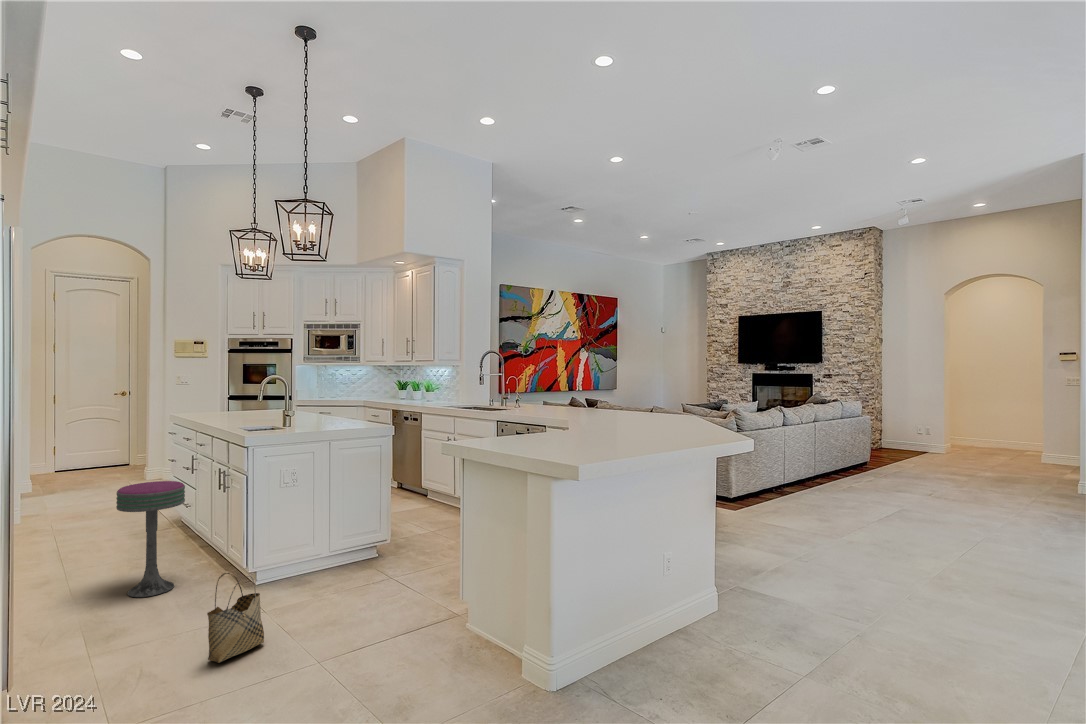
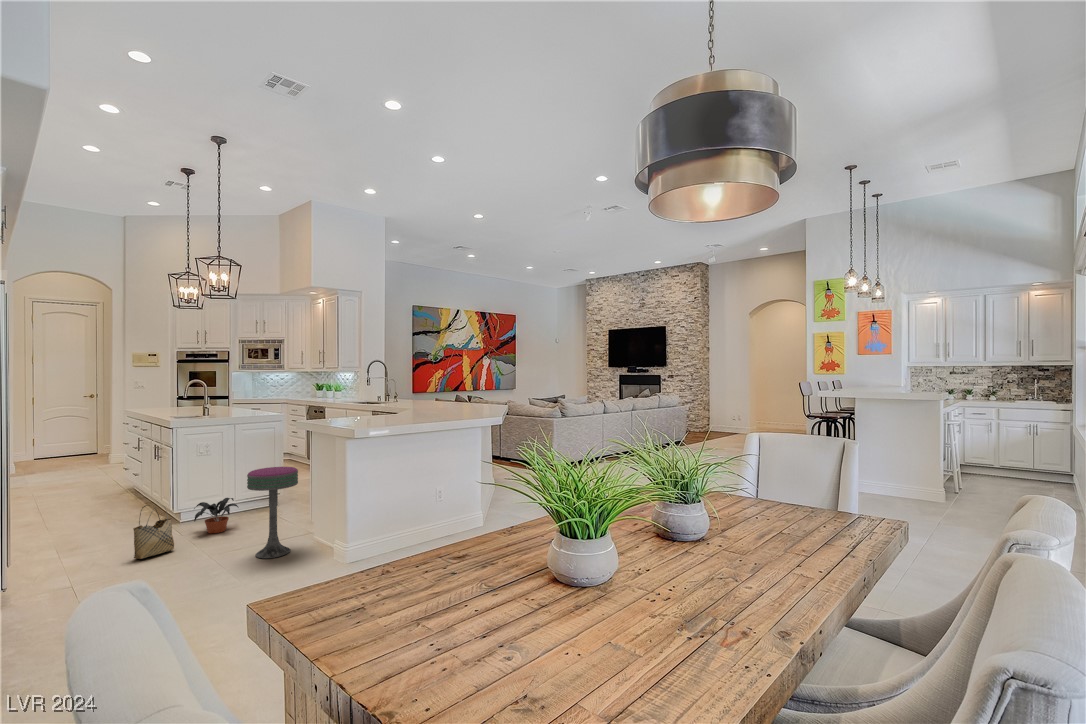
bar stool: present [116,481,185,597] -> present [247,467,298,558]
potted plant: none [282,553,345,609] -> present [194,498,238,533]

